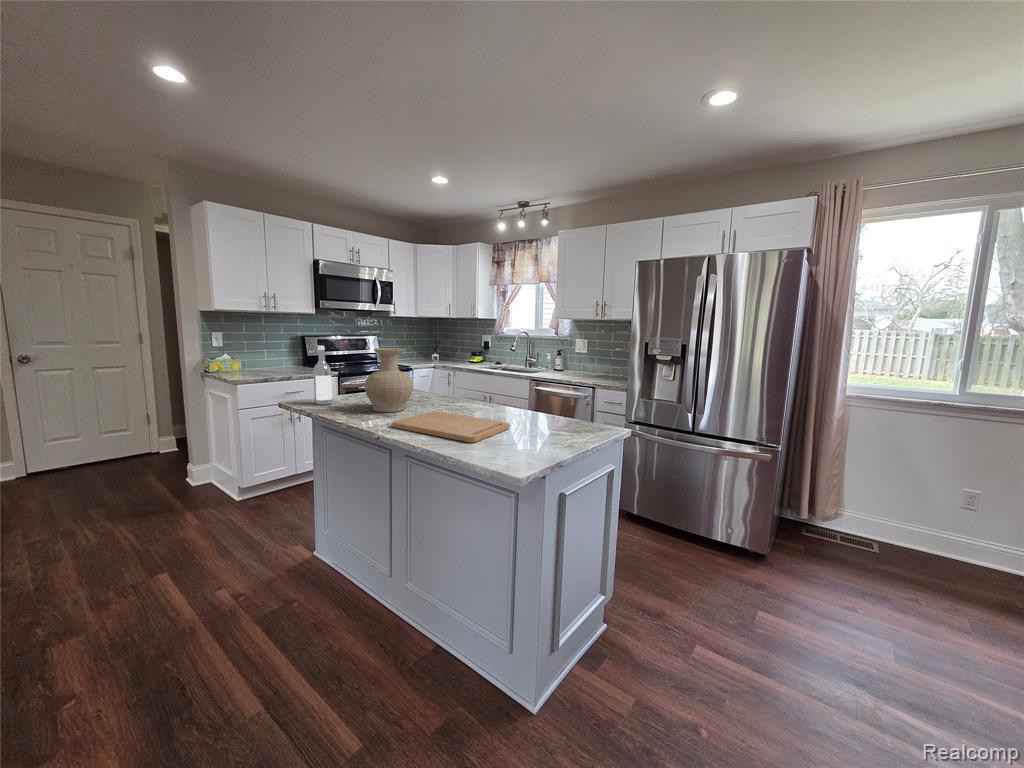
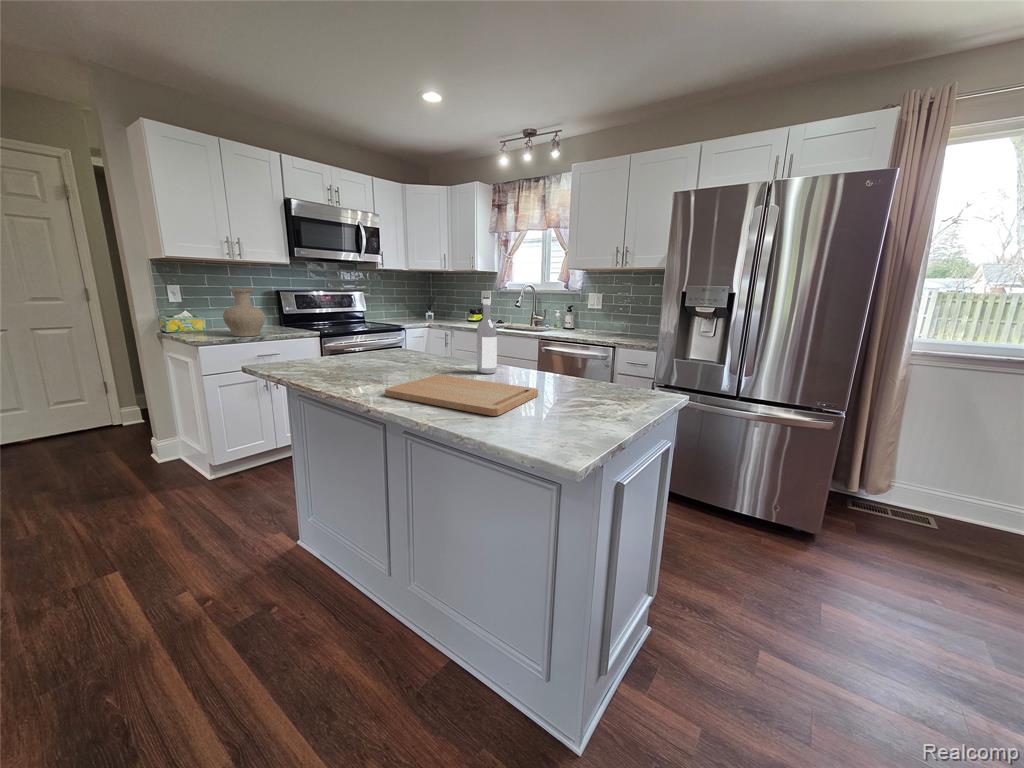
wine bottle: present [313,346,332,405] -> present [477,299,497,374]
vase: present [364,348,413,412] -> present [223,289,265,337]

